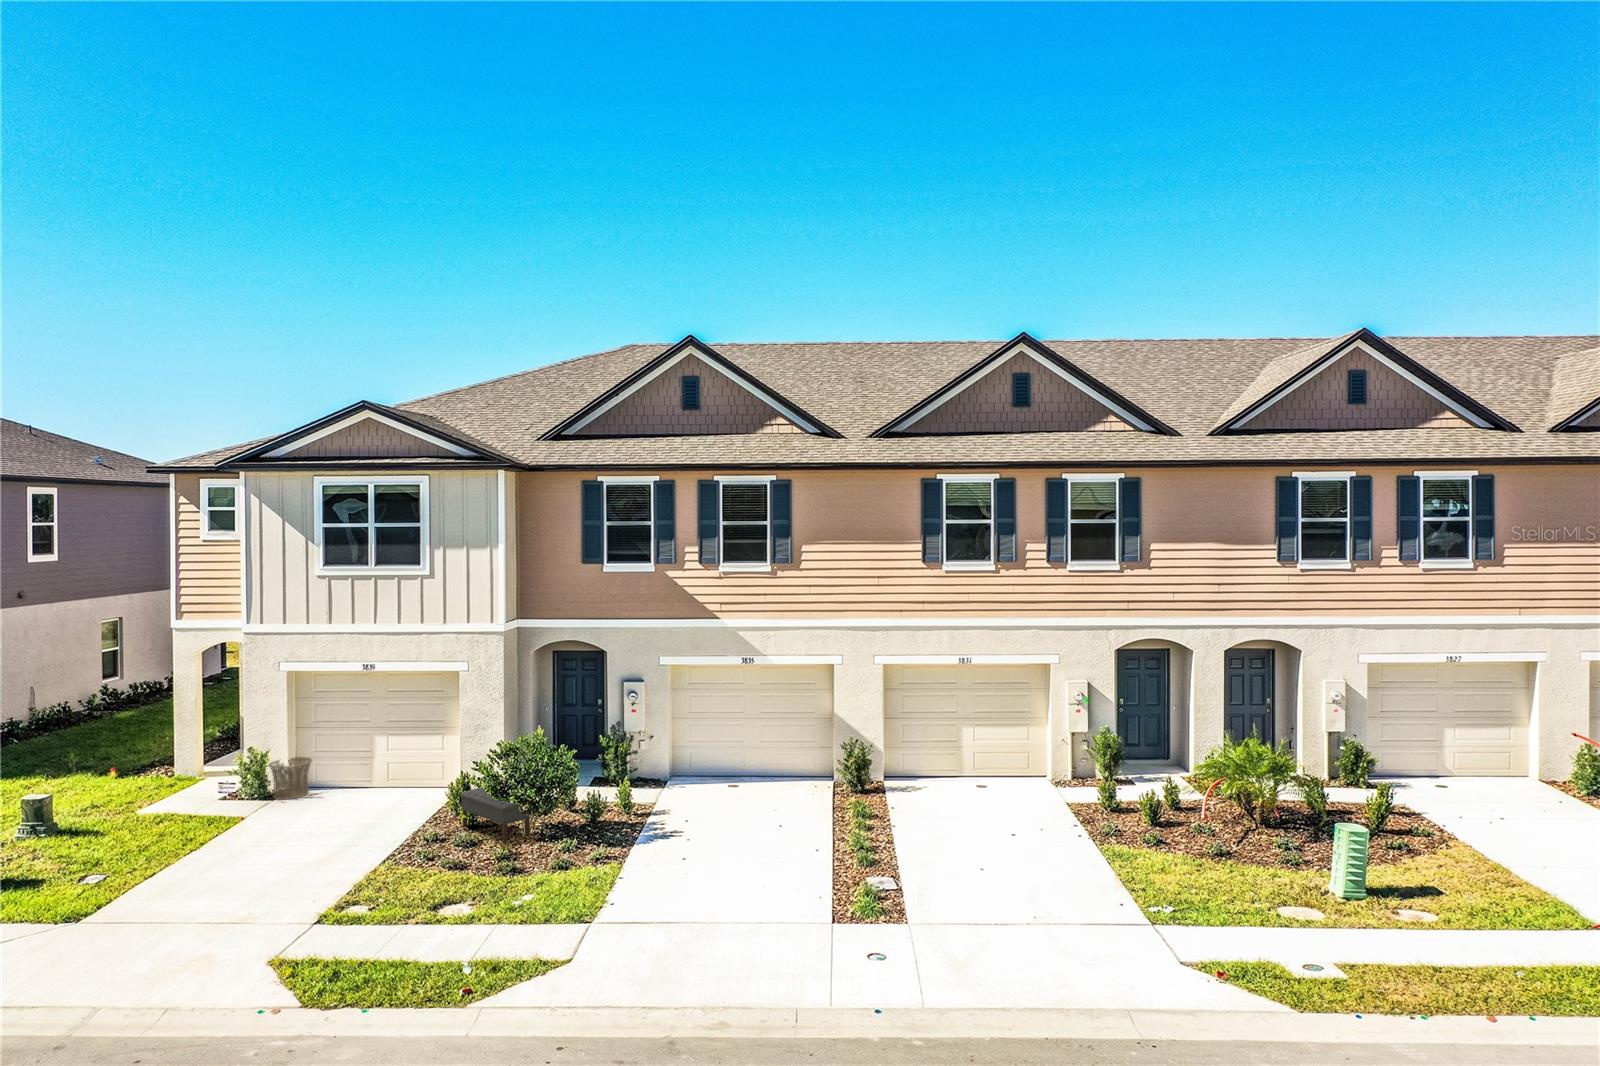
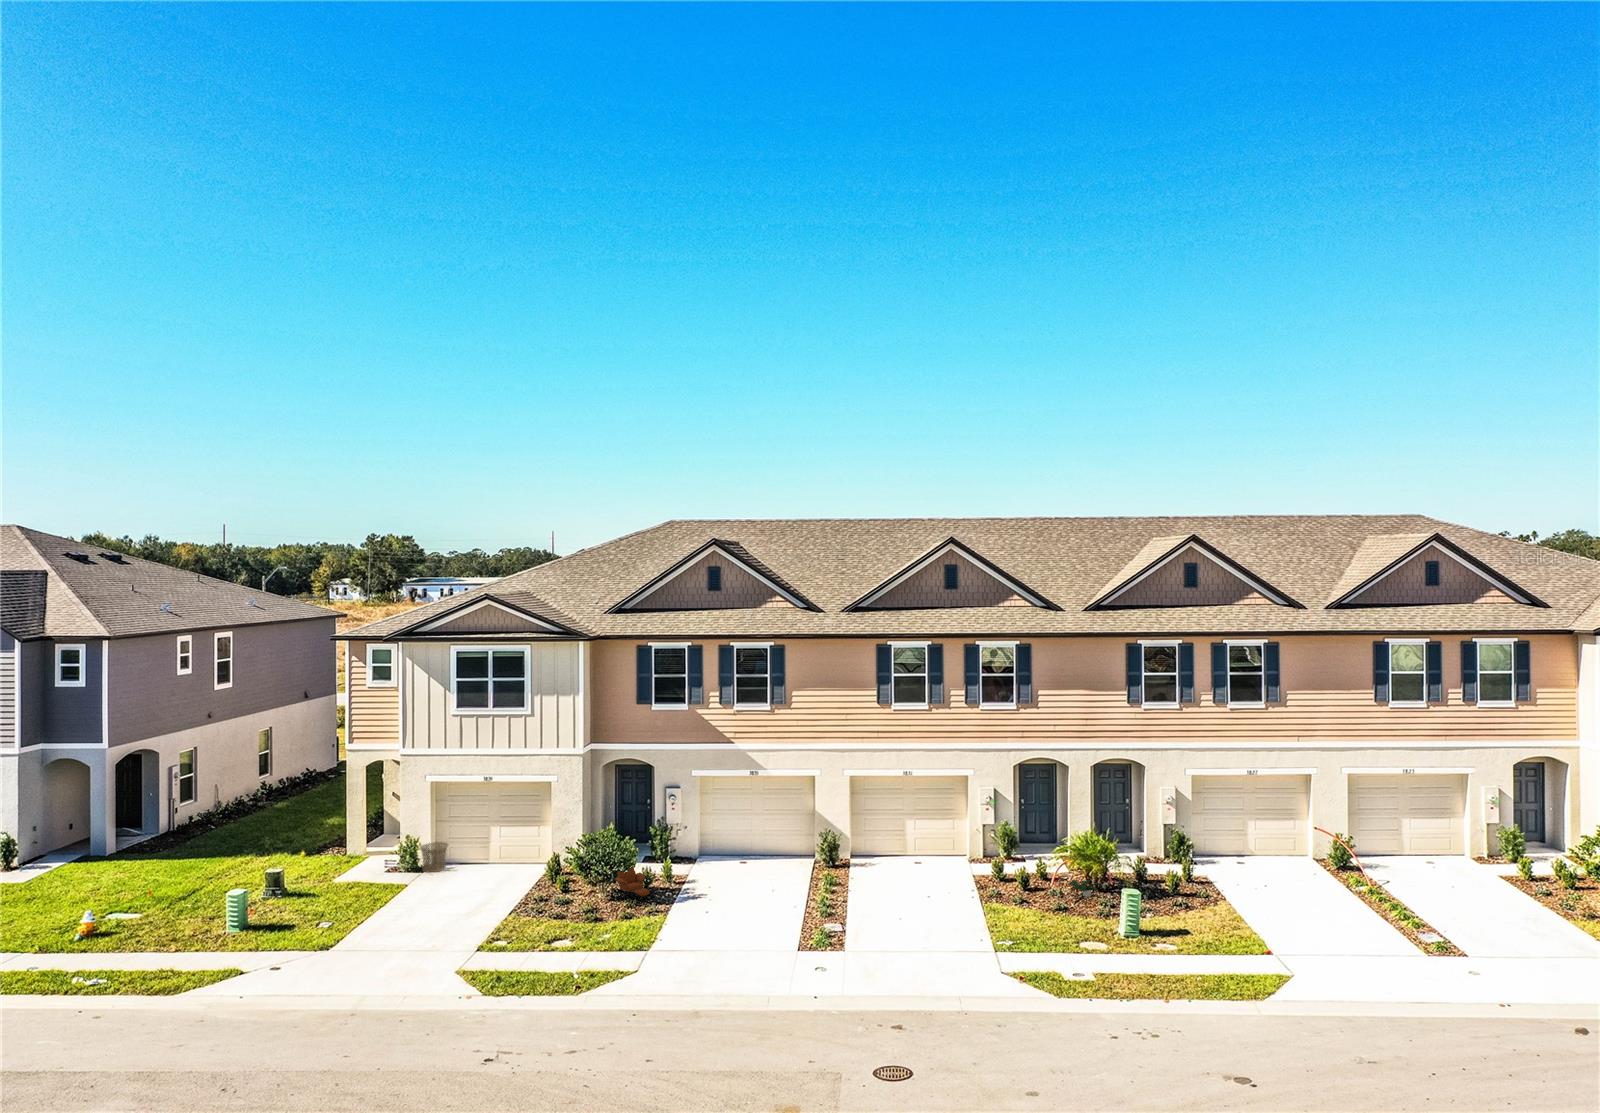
lounge chair: none [544,779,596,850] -> present [616,866,649,905]
bench: present [460,787,530,842] -> none [558,864,607,901]
potted plant: none [1218,808,1269,833] -> present [1069,880,1102,897]

